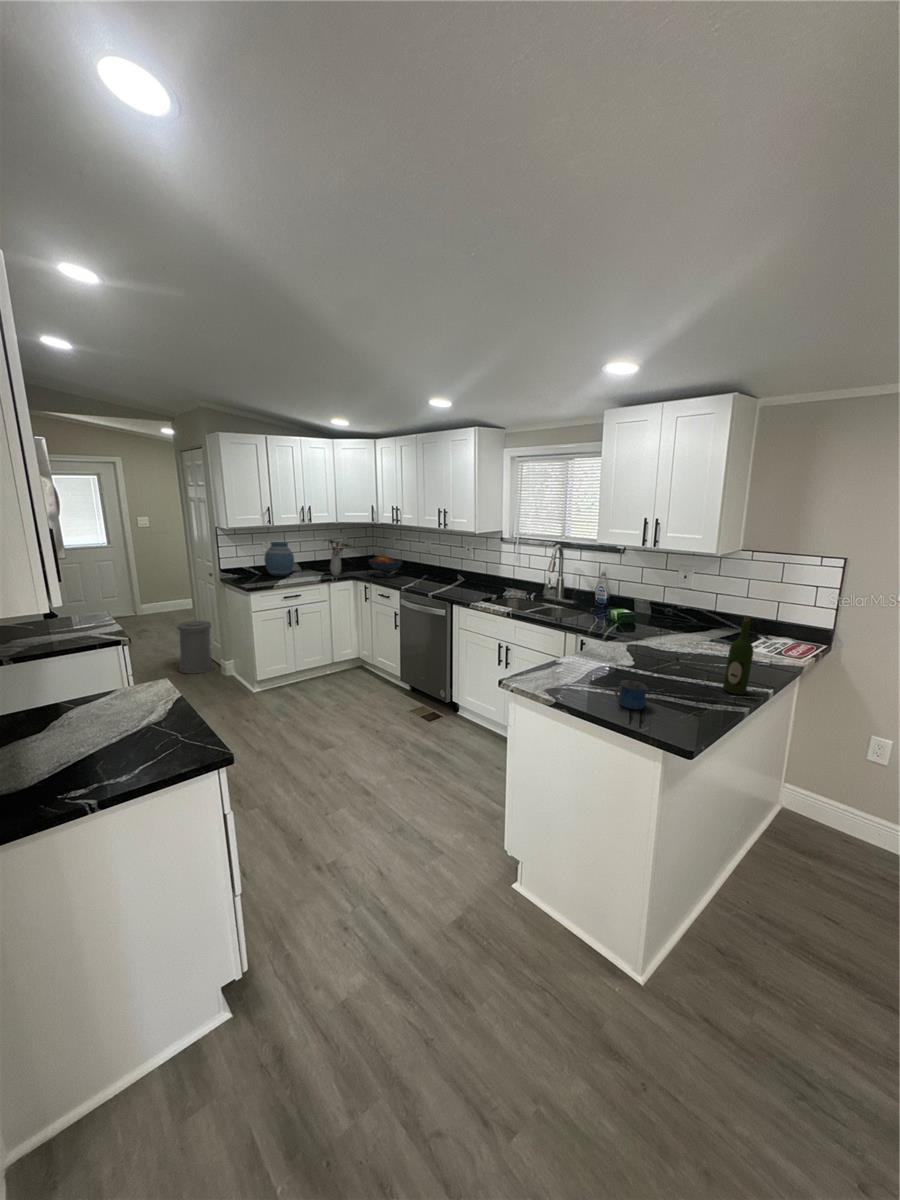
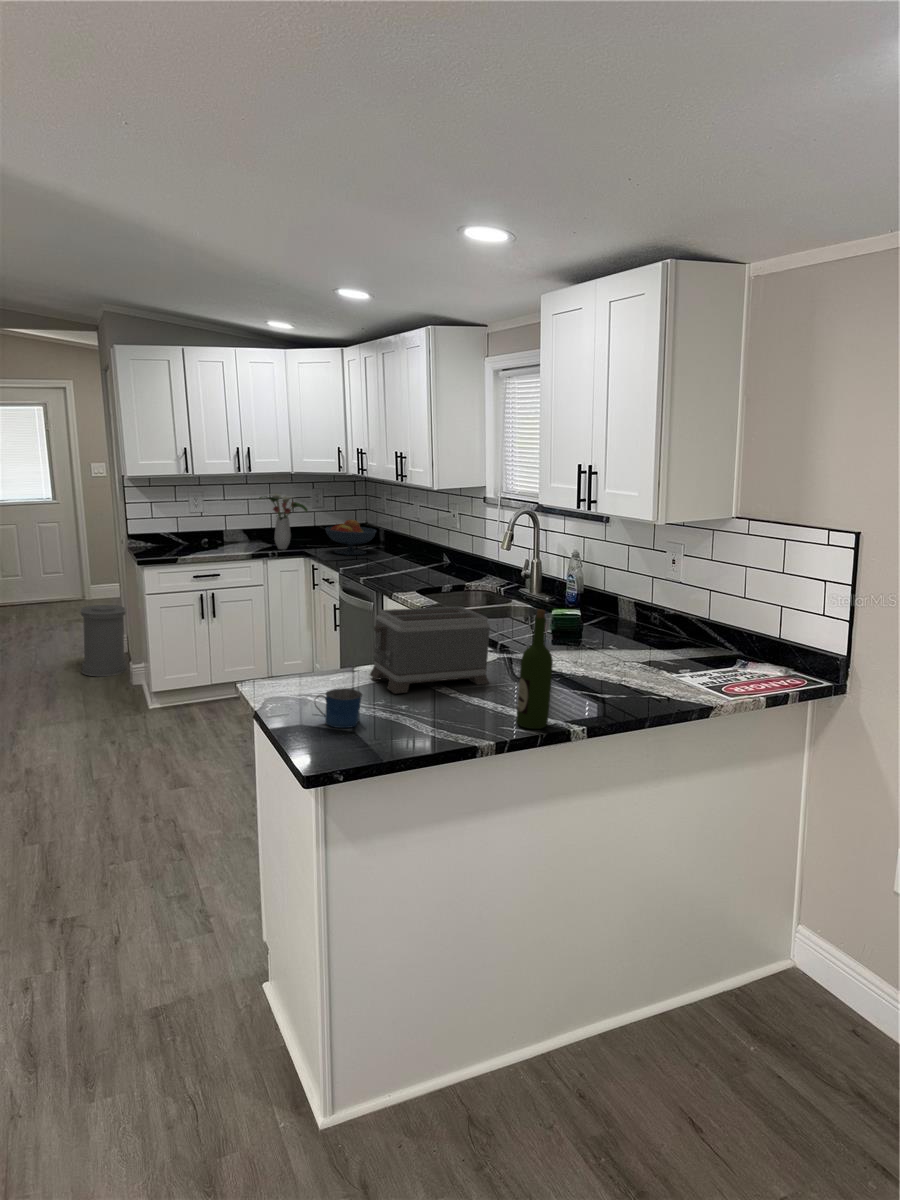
vase: present [264,542,294,576] -> none [188,498,230,547]
toaster: none [577,614,653,678] -> present [370,607,490,694]

